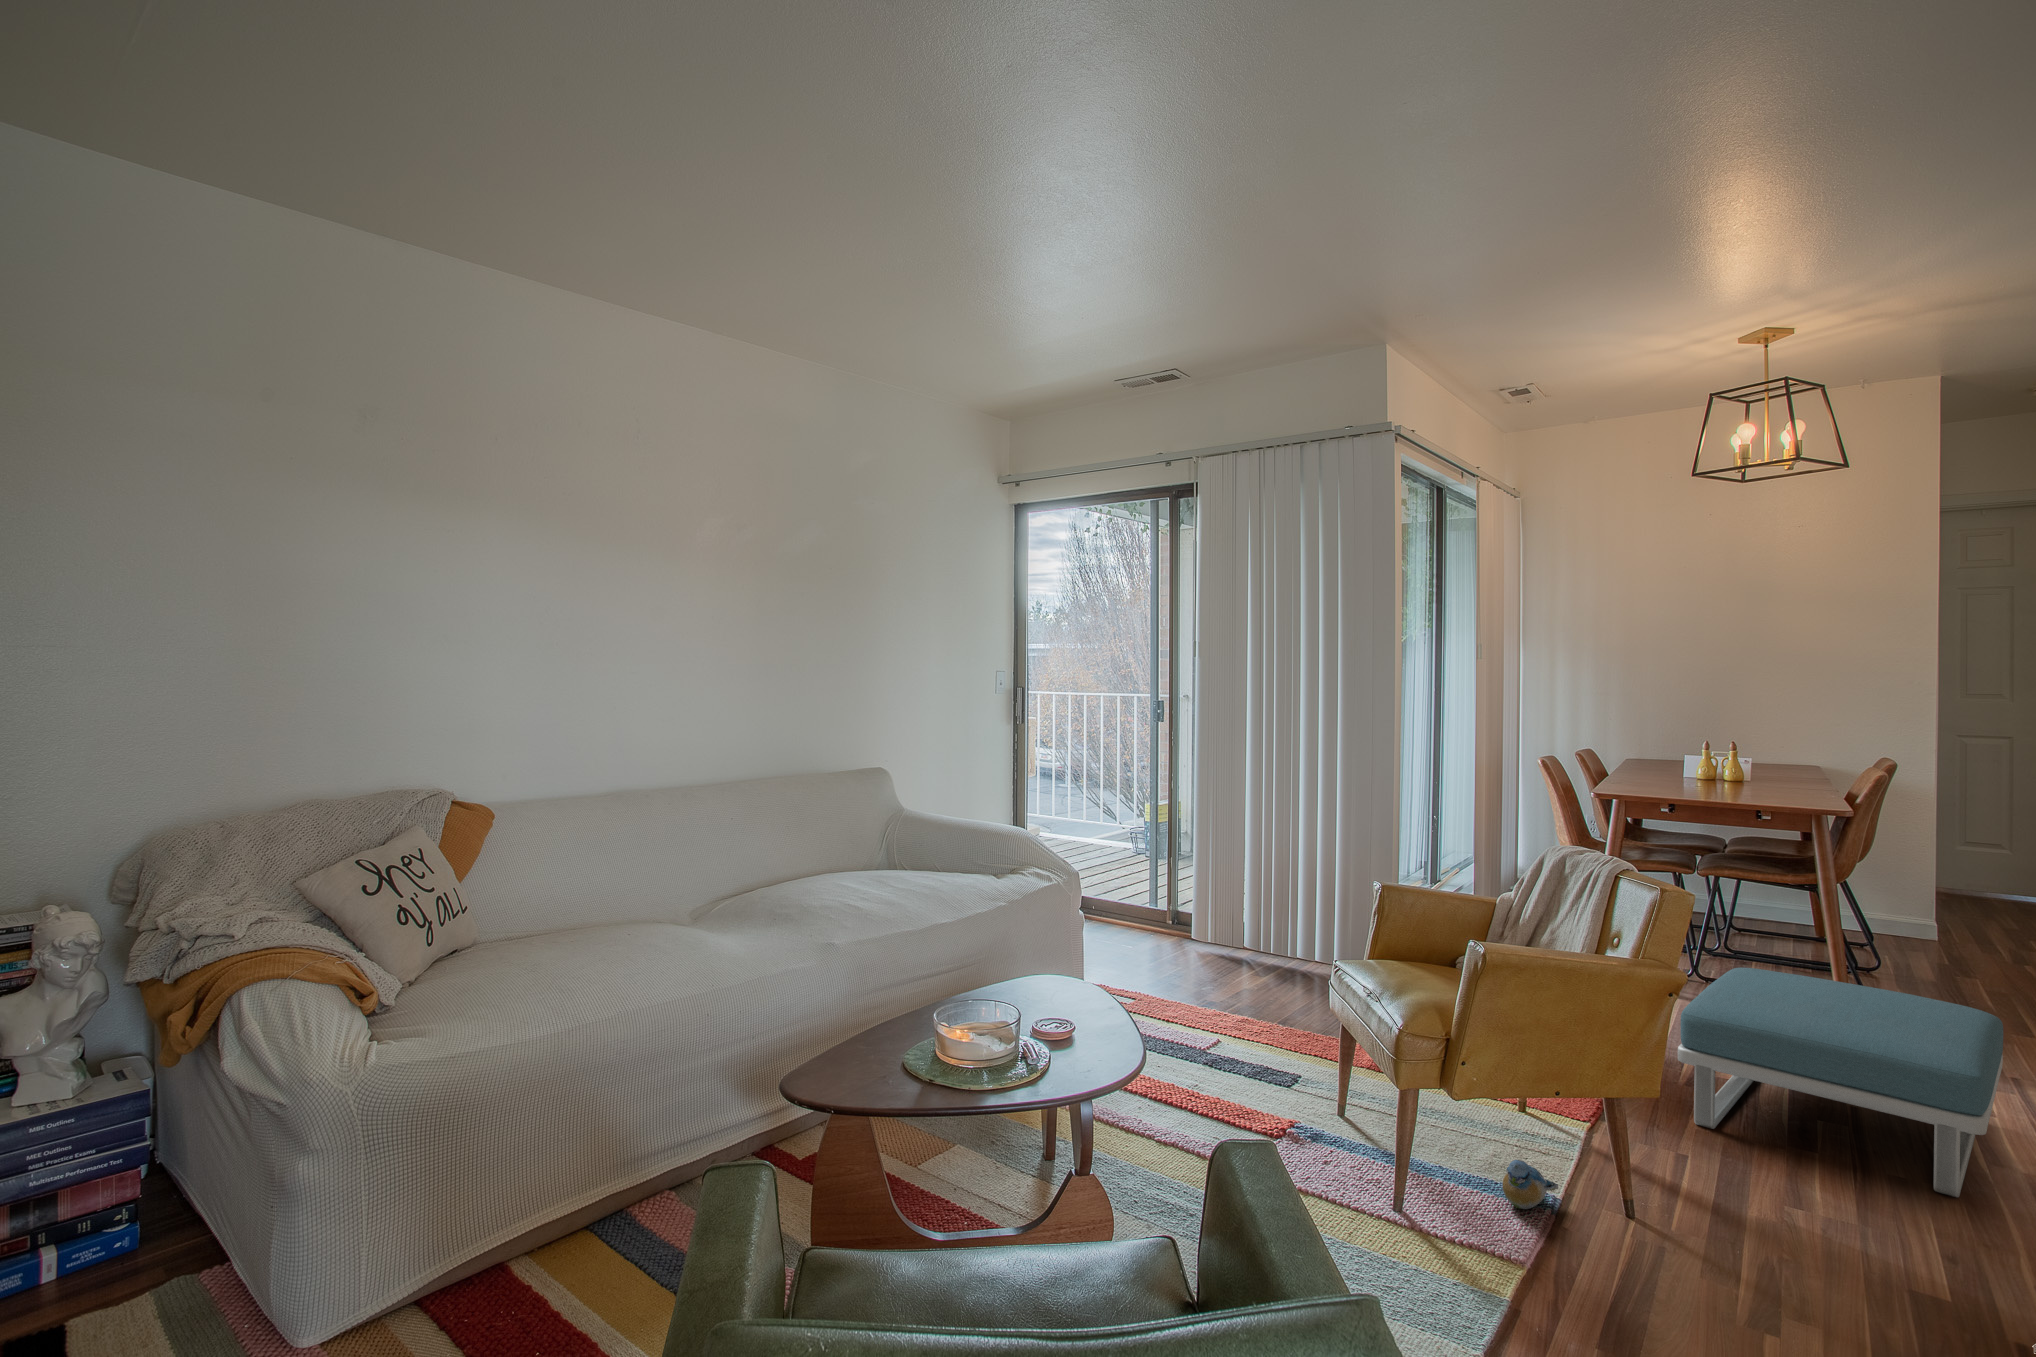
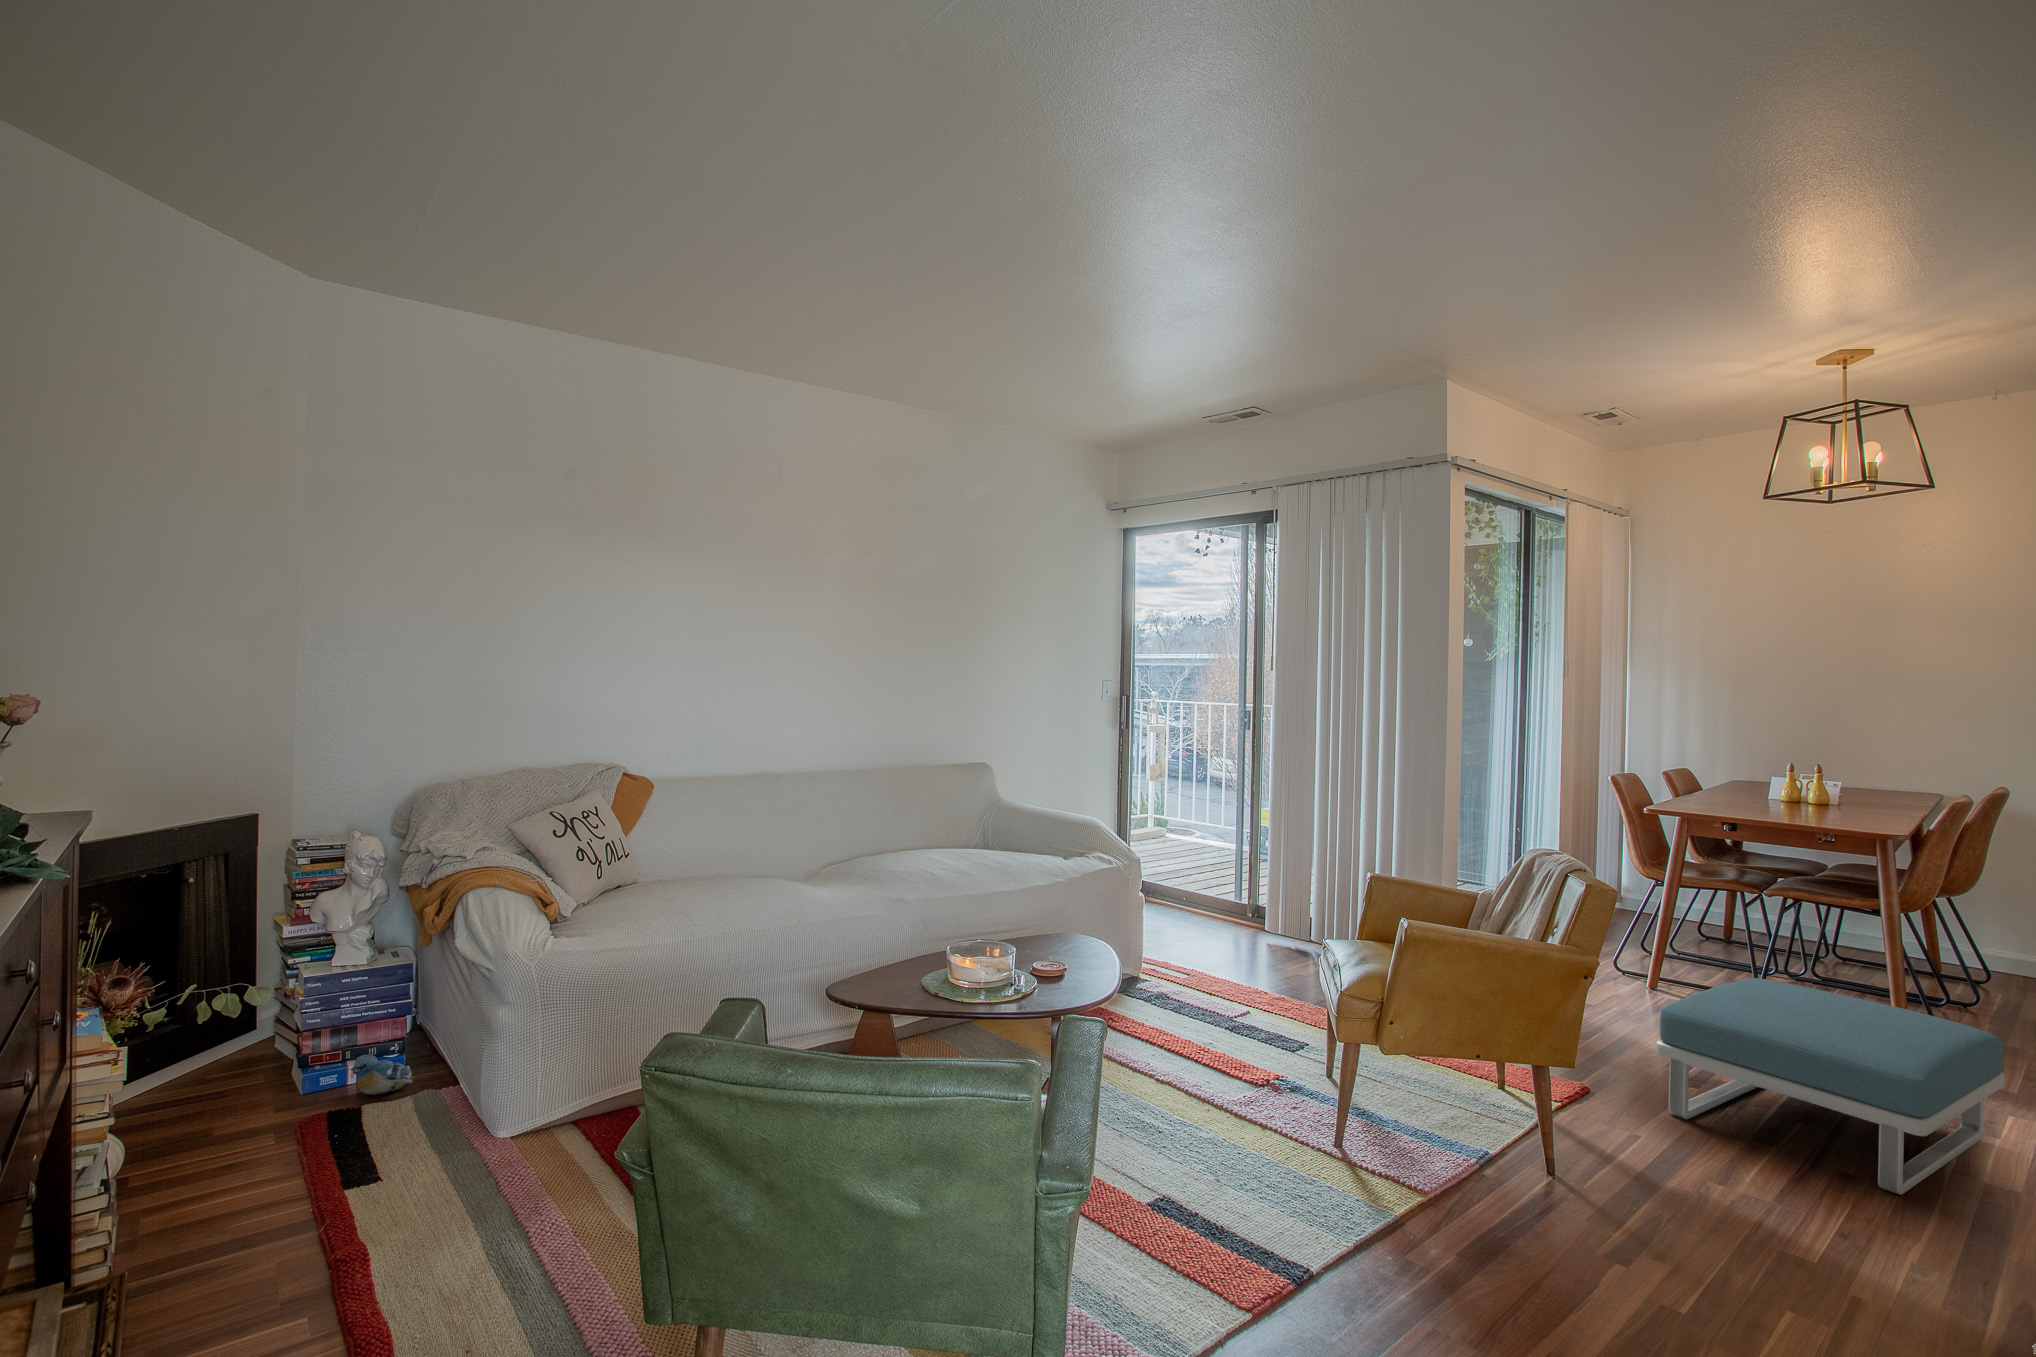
plush toy: present [1503,1160,1558,1209] -> present [351,1055,419,1095]

